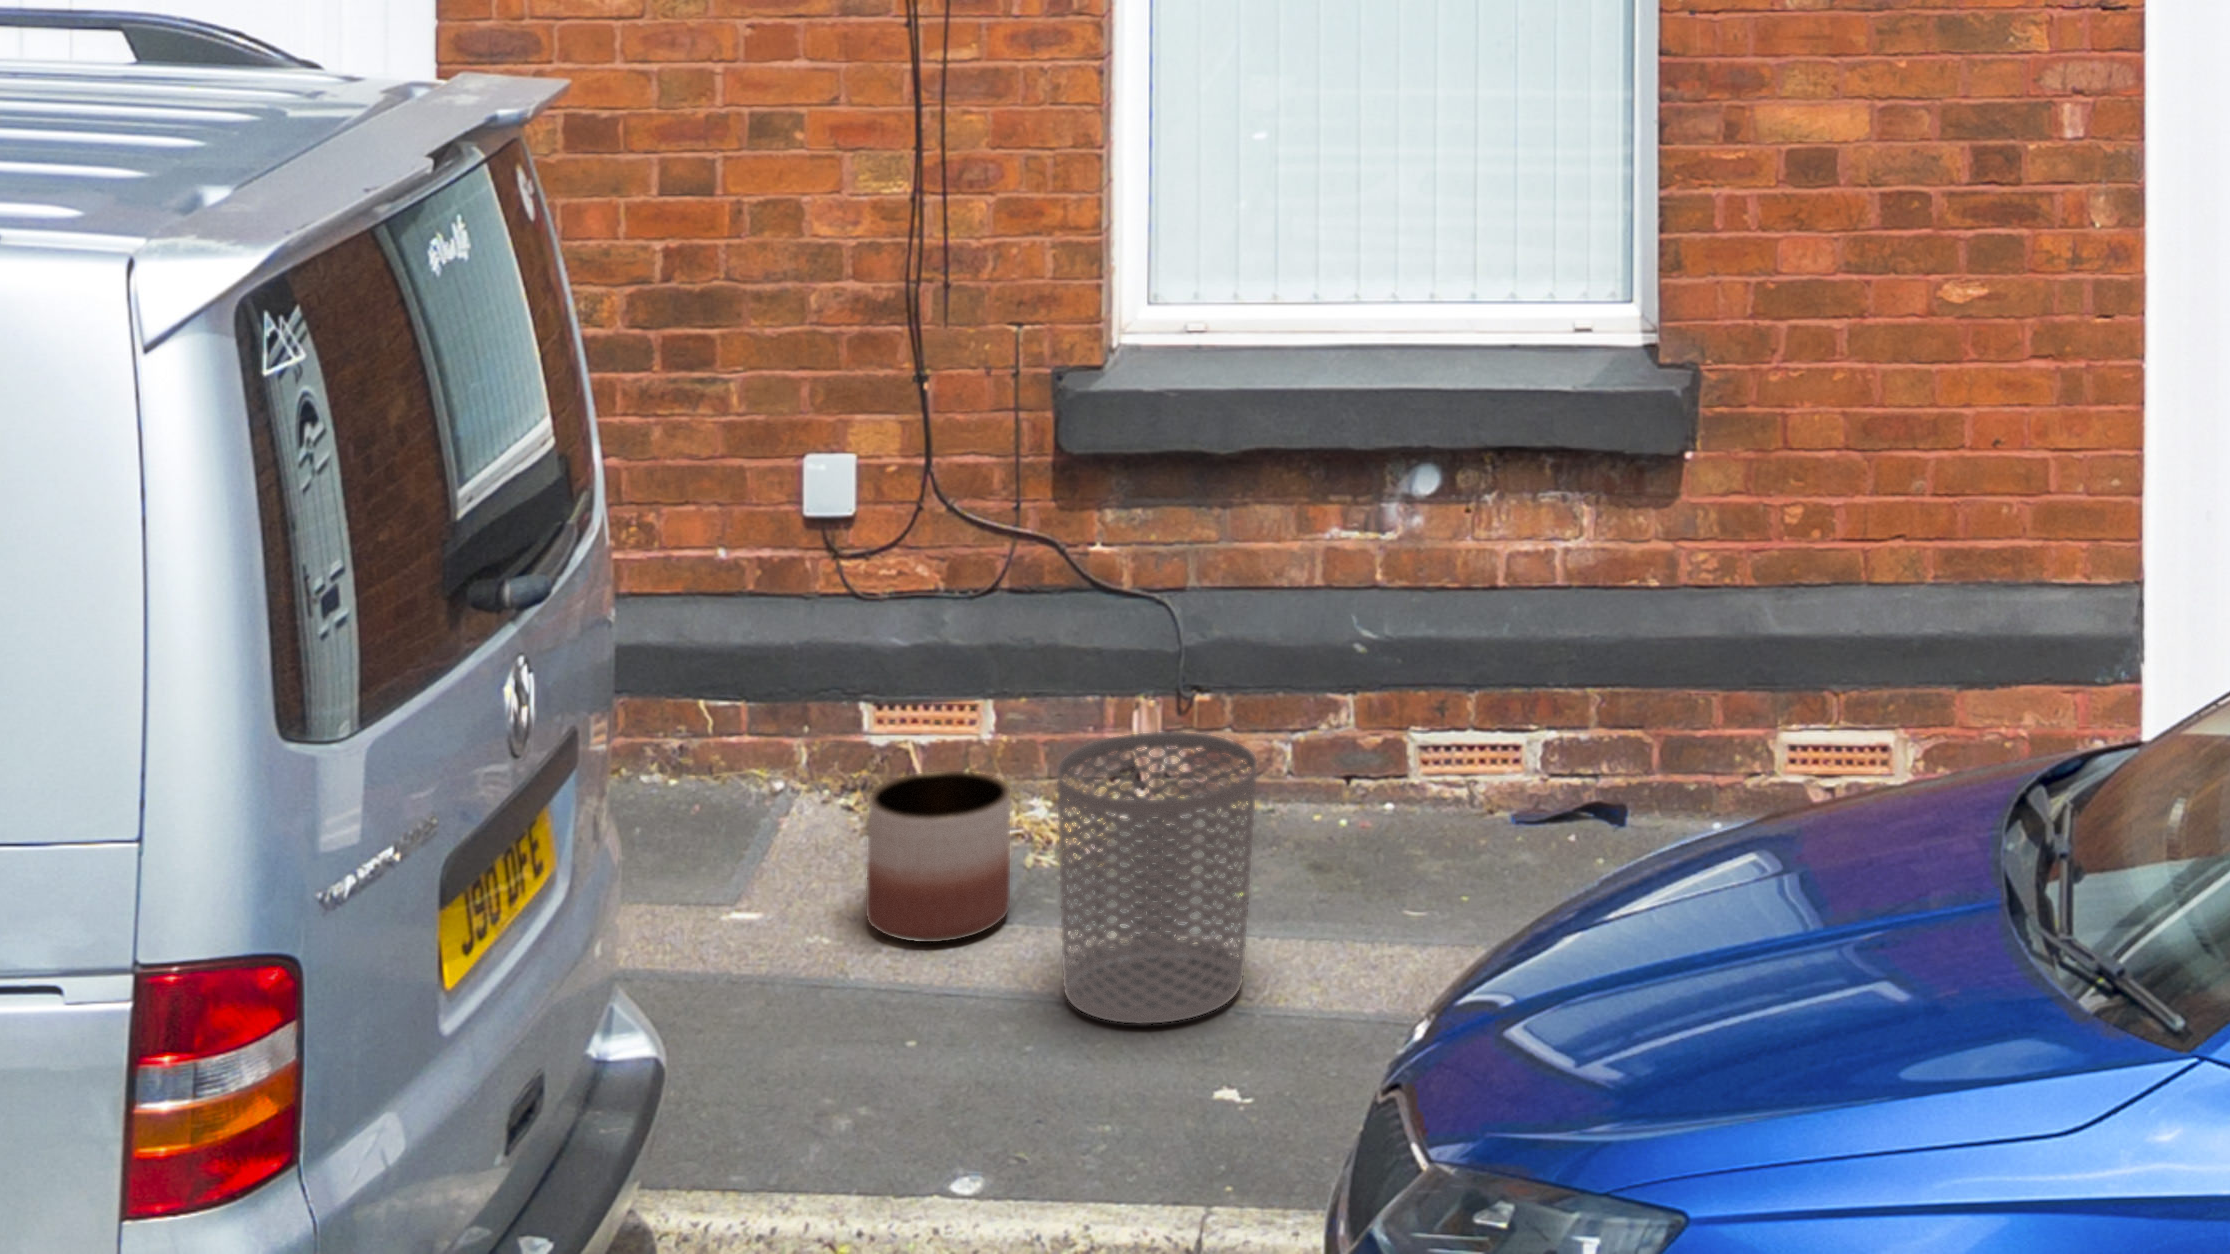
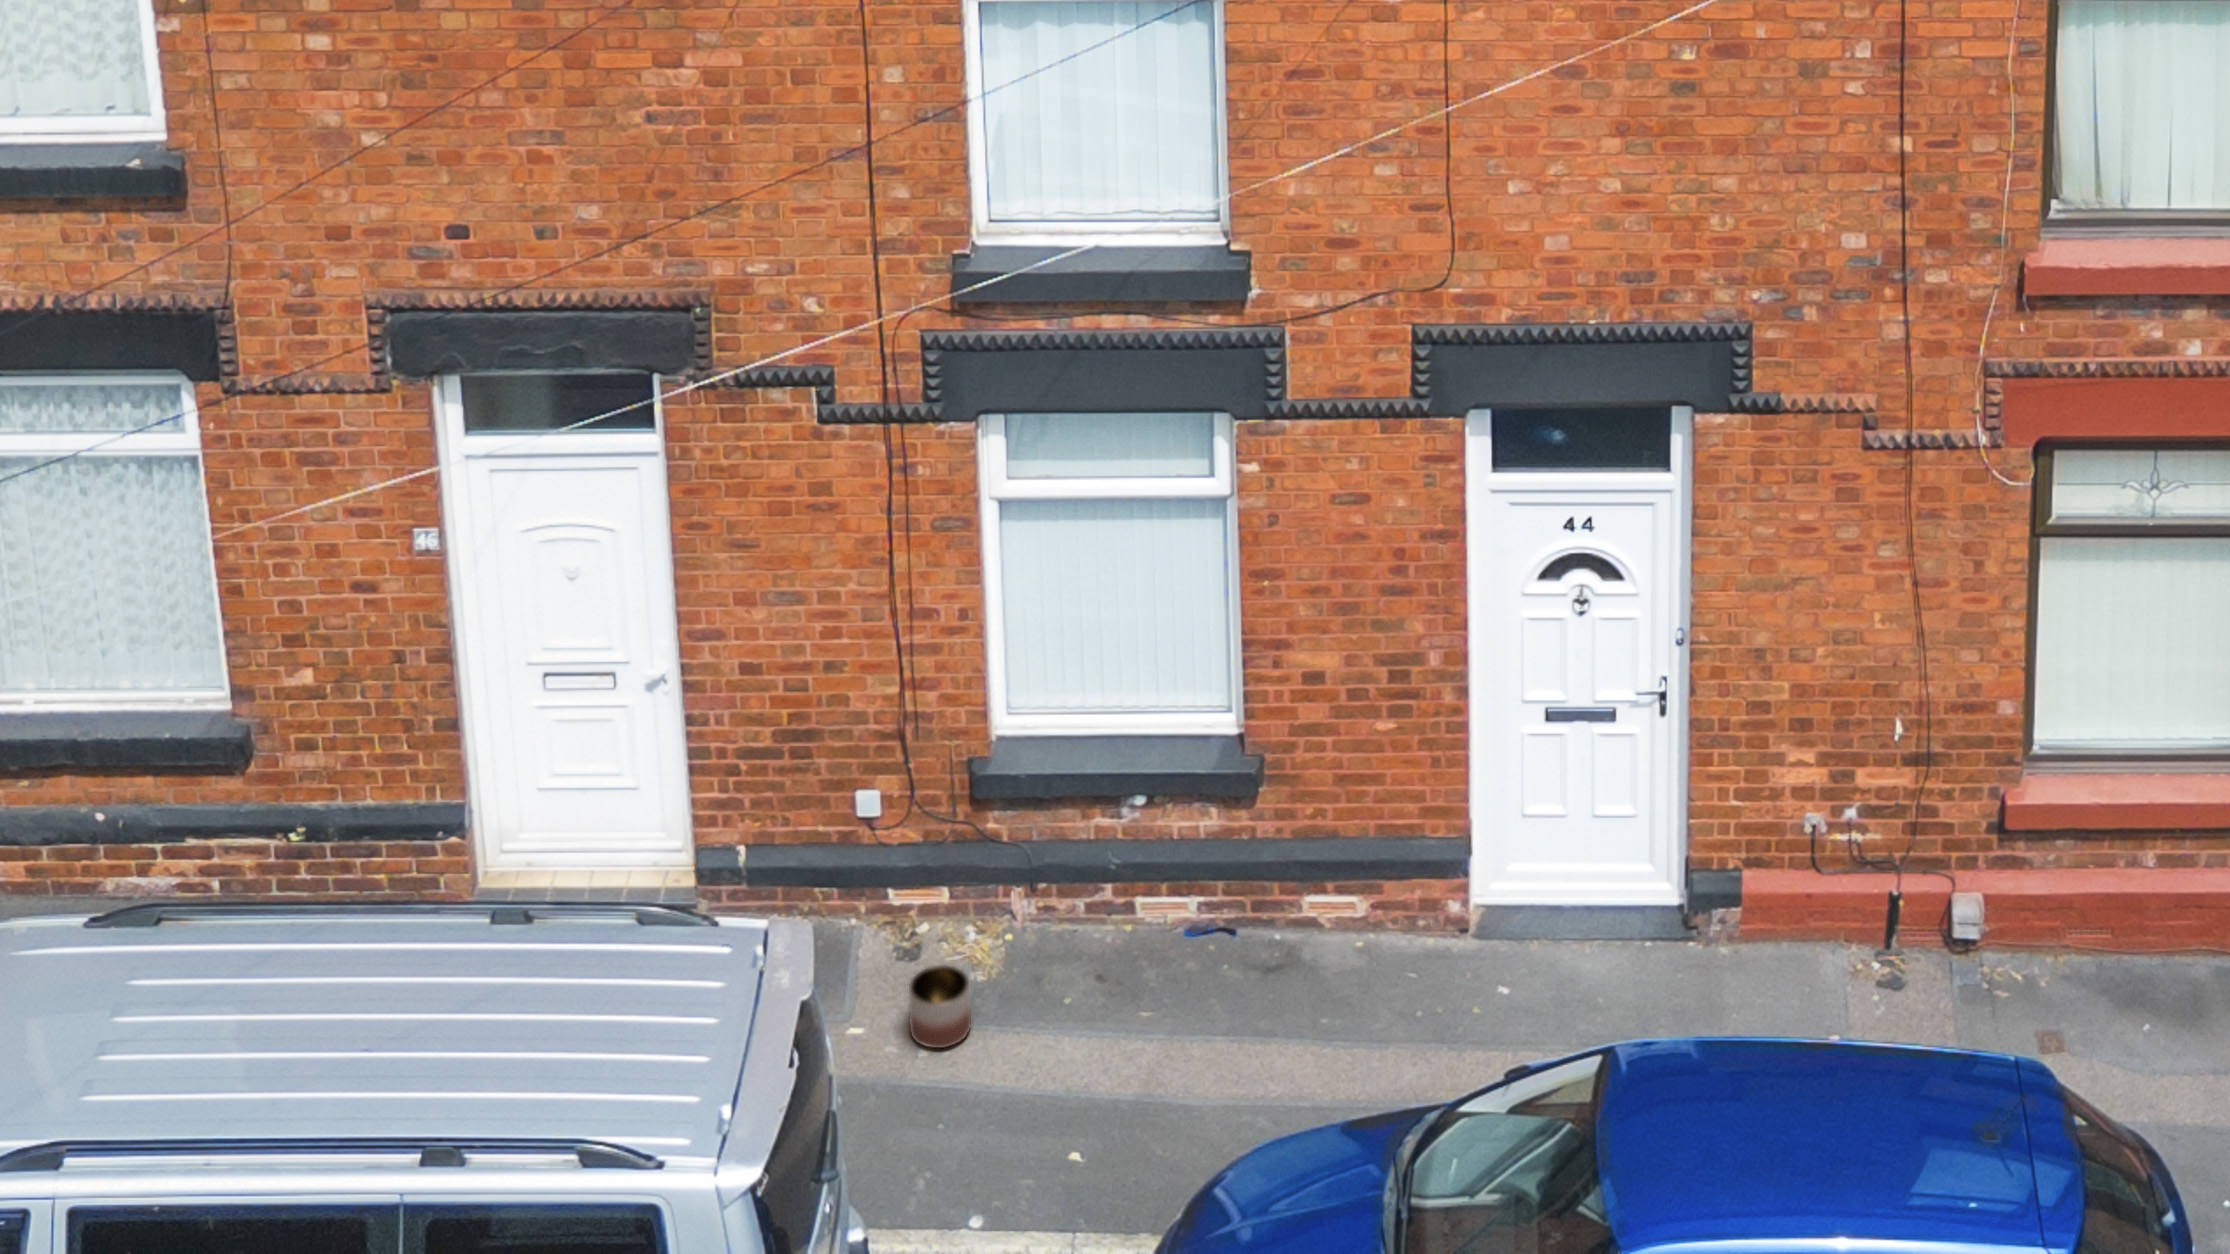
waste bin: present [1057,732,1257,1024] -> none [993,971,1077,1104]

